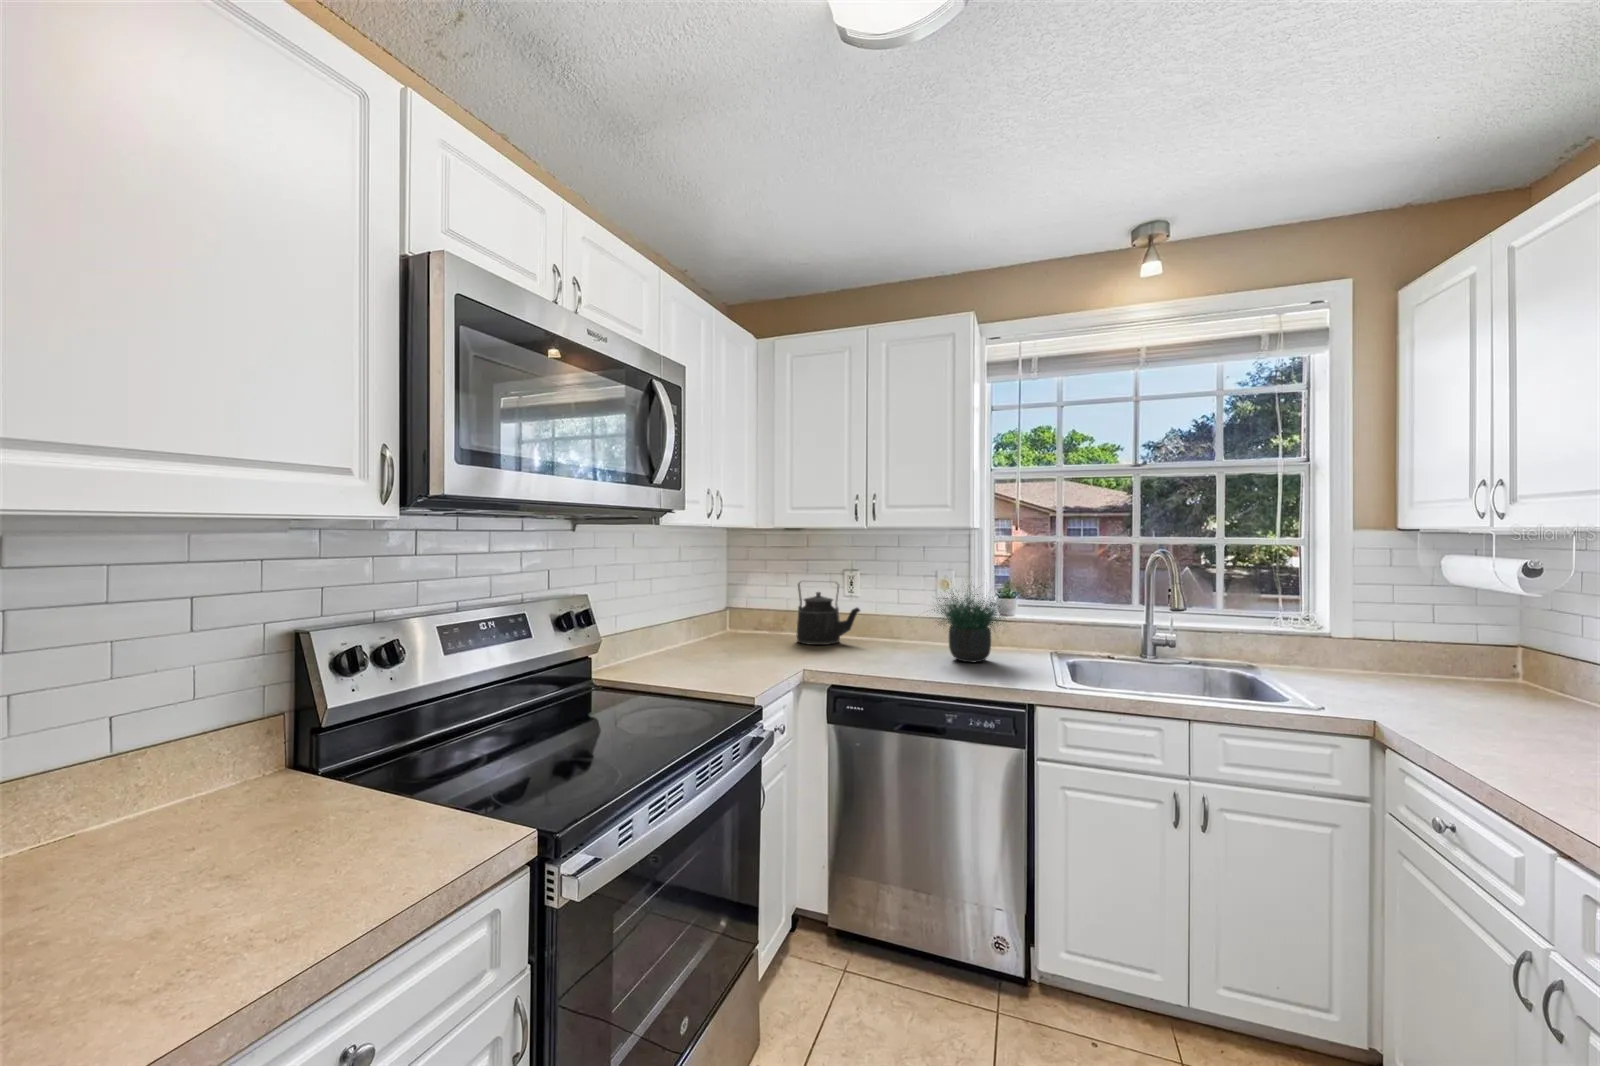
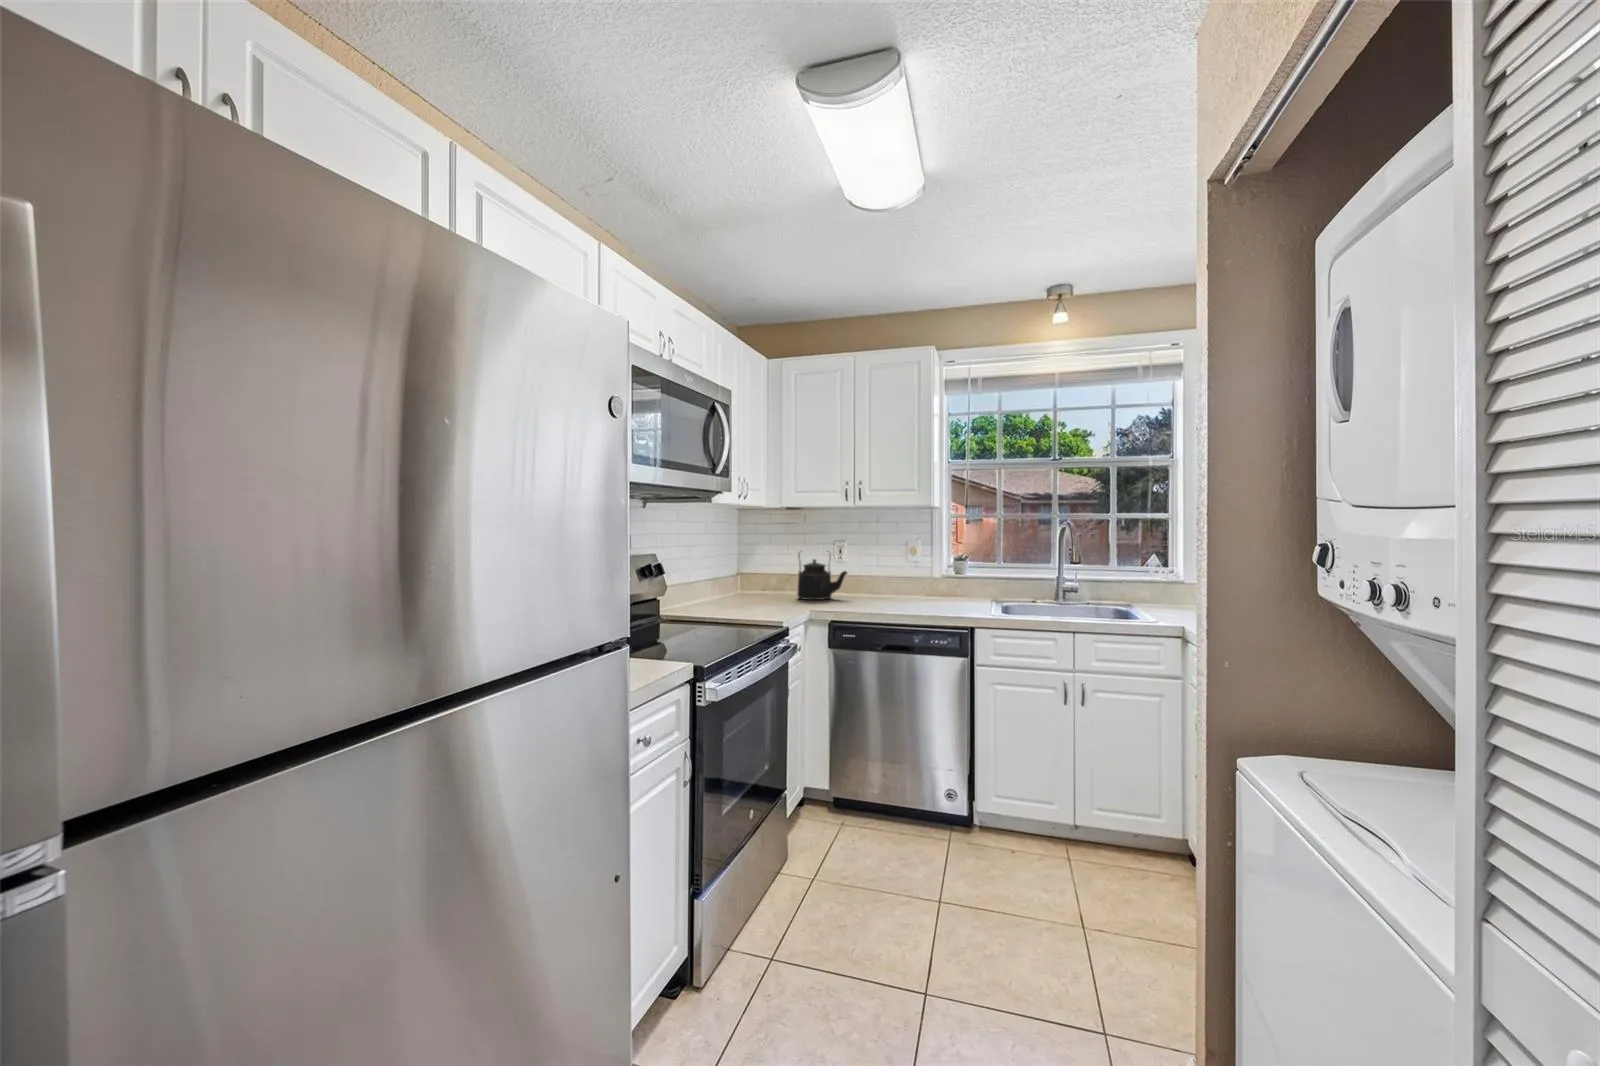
potted plant: present [934,592,1001,663] -> none [892,535,966,606]

